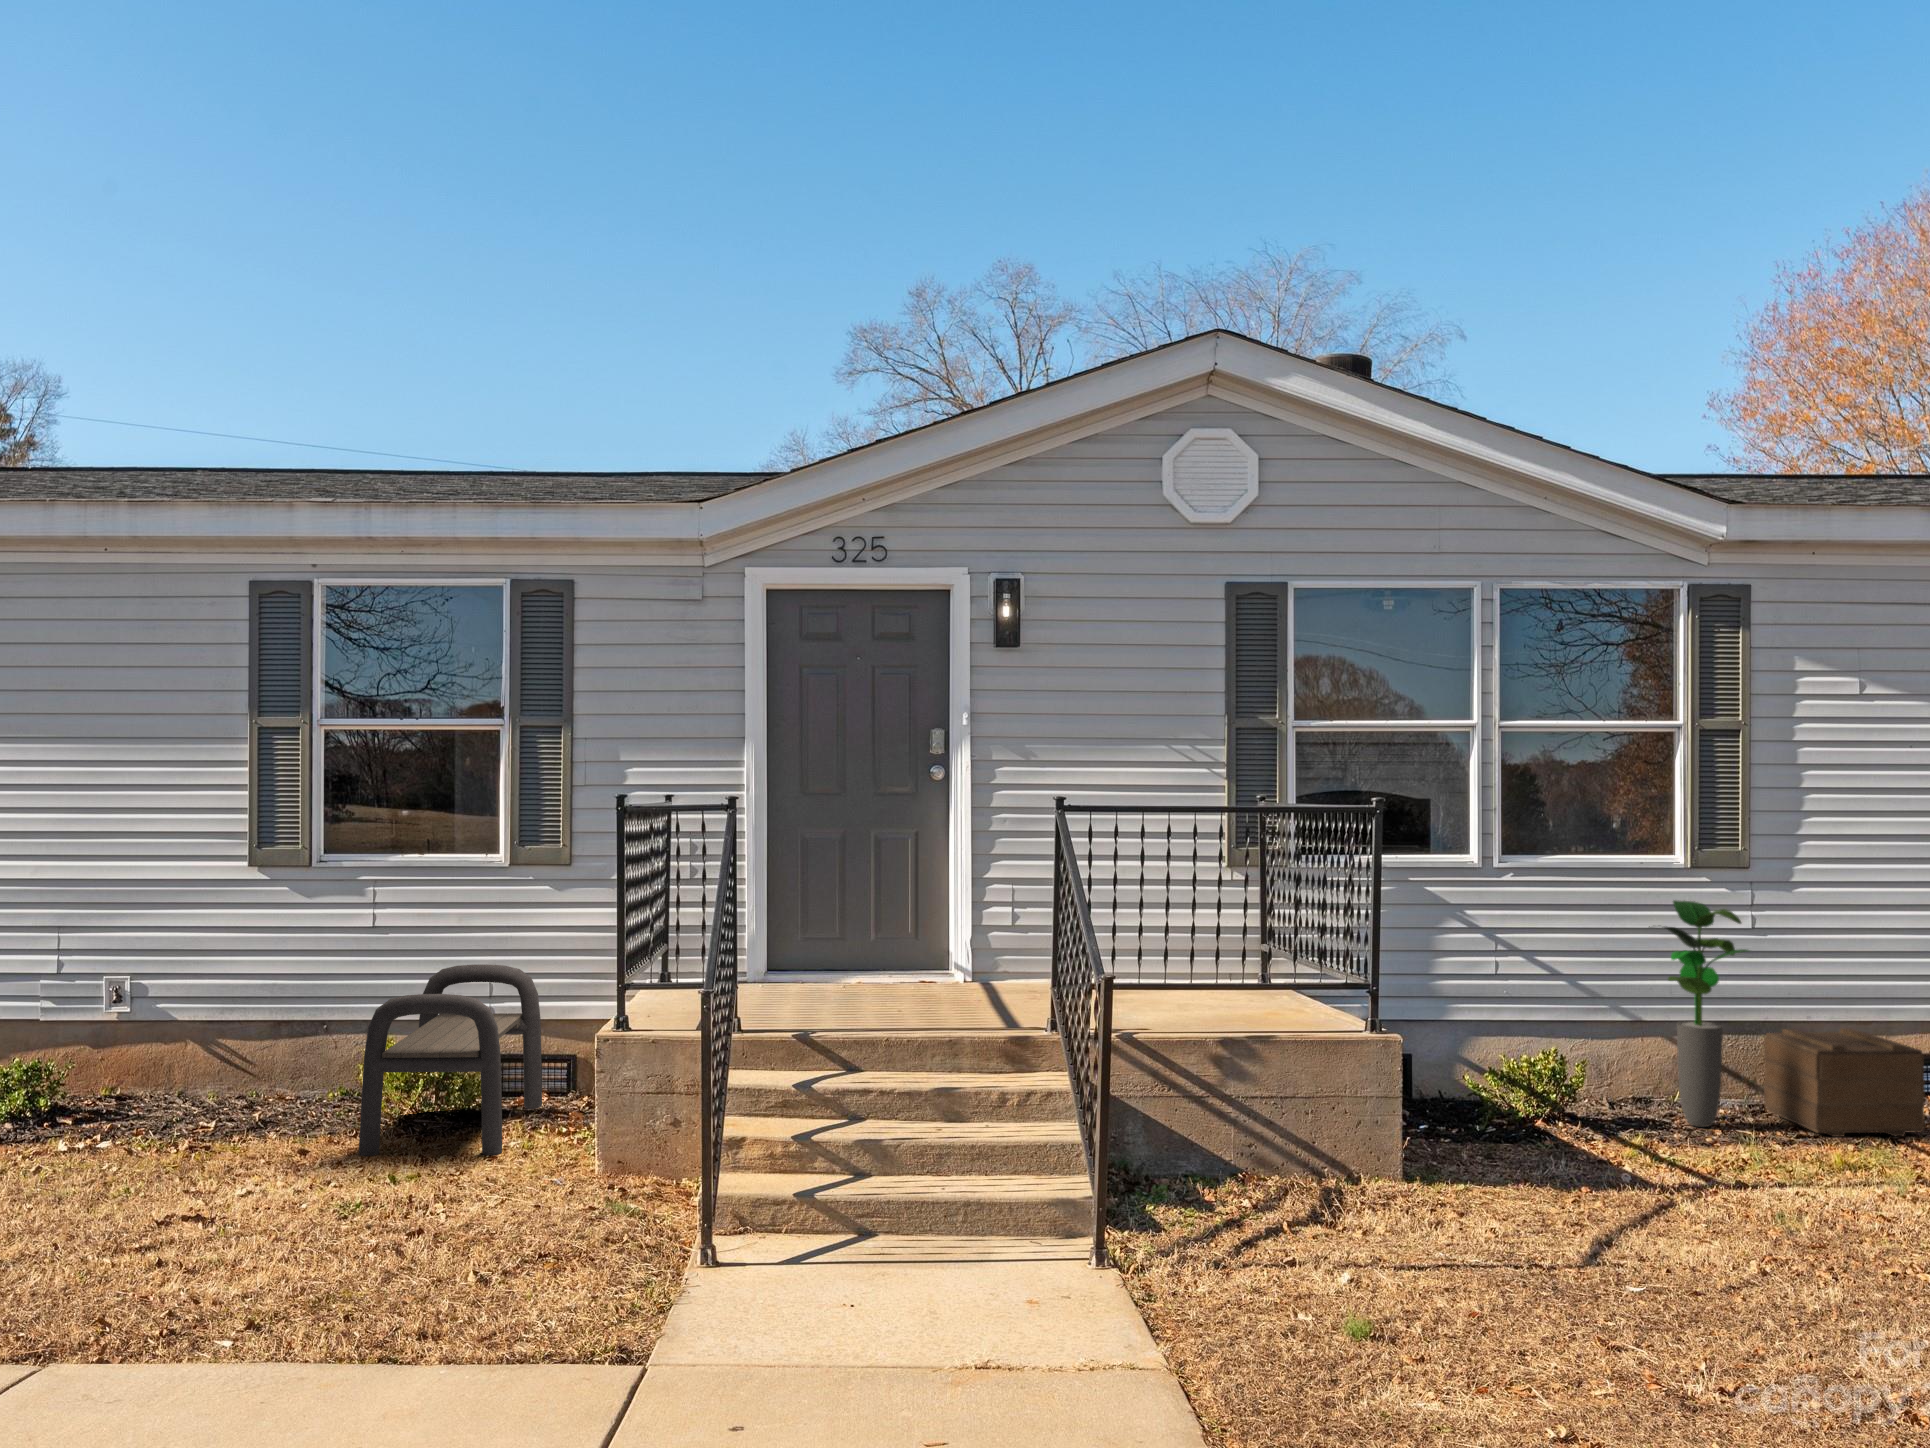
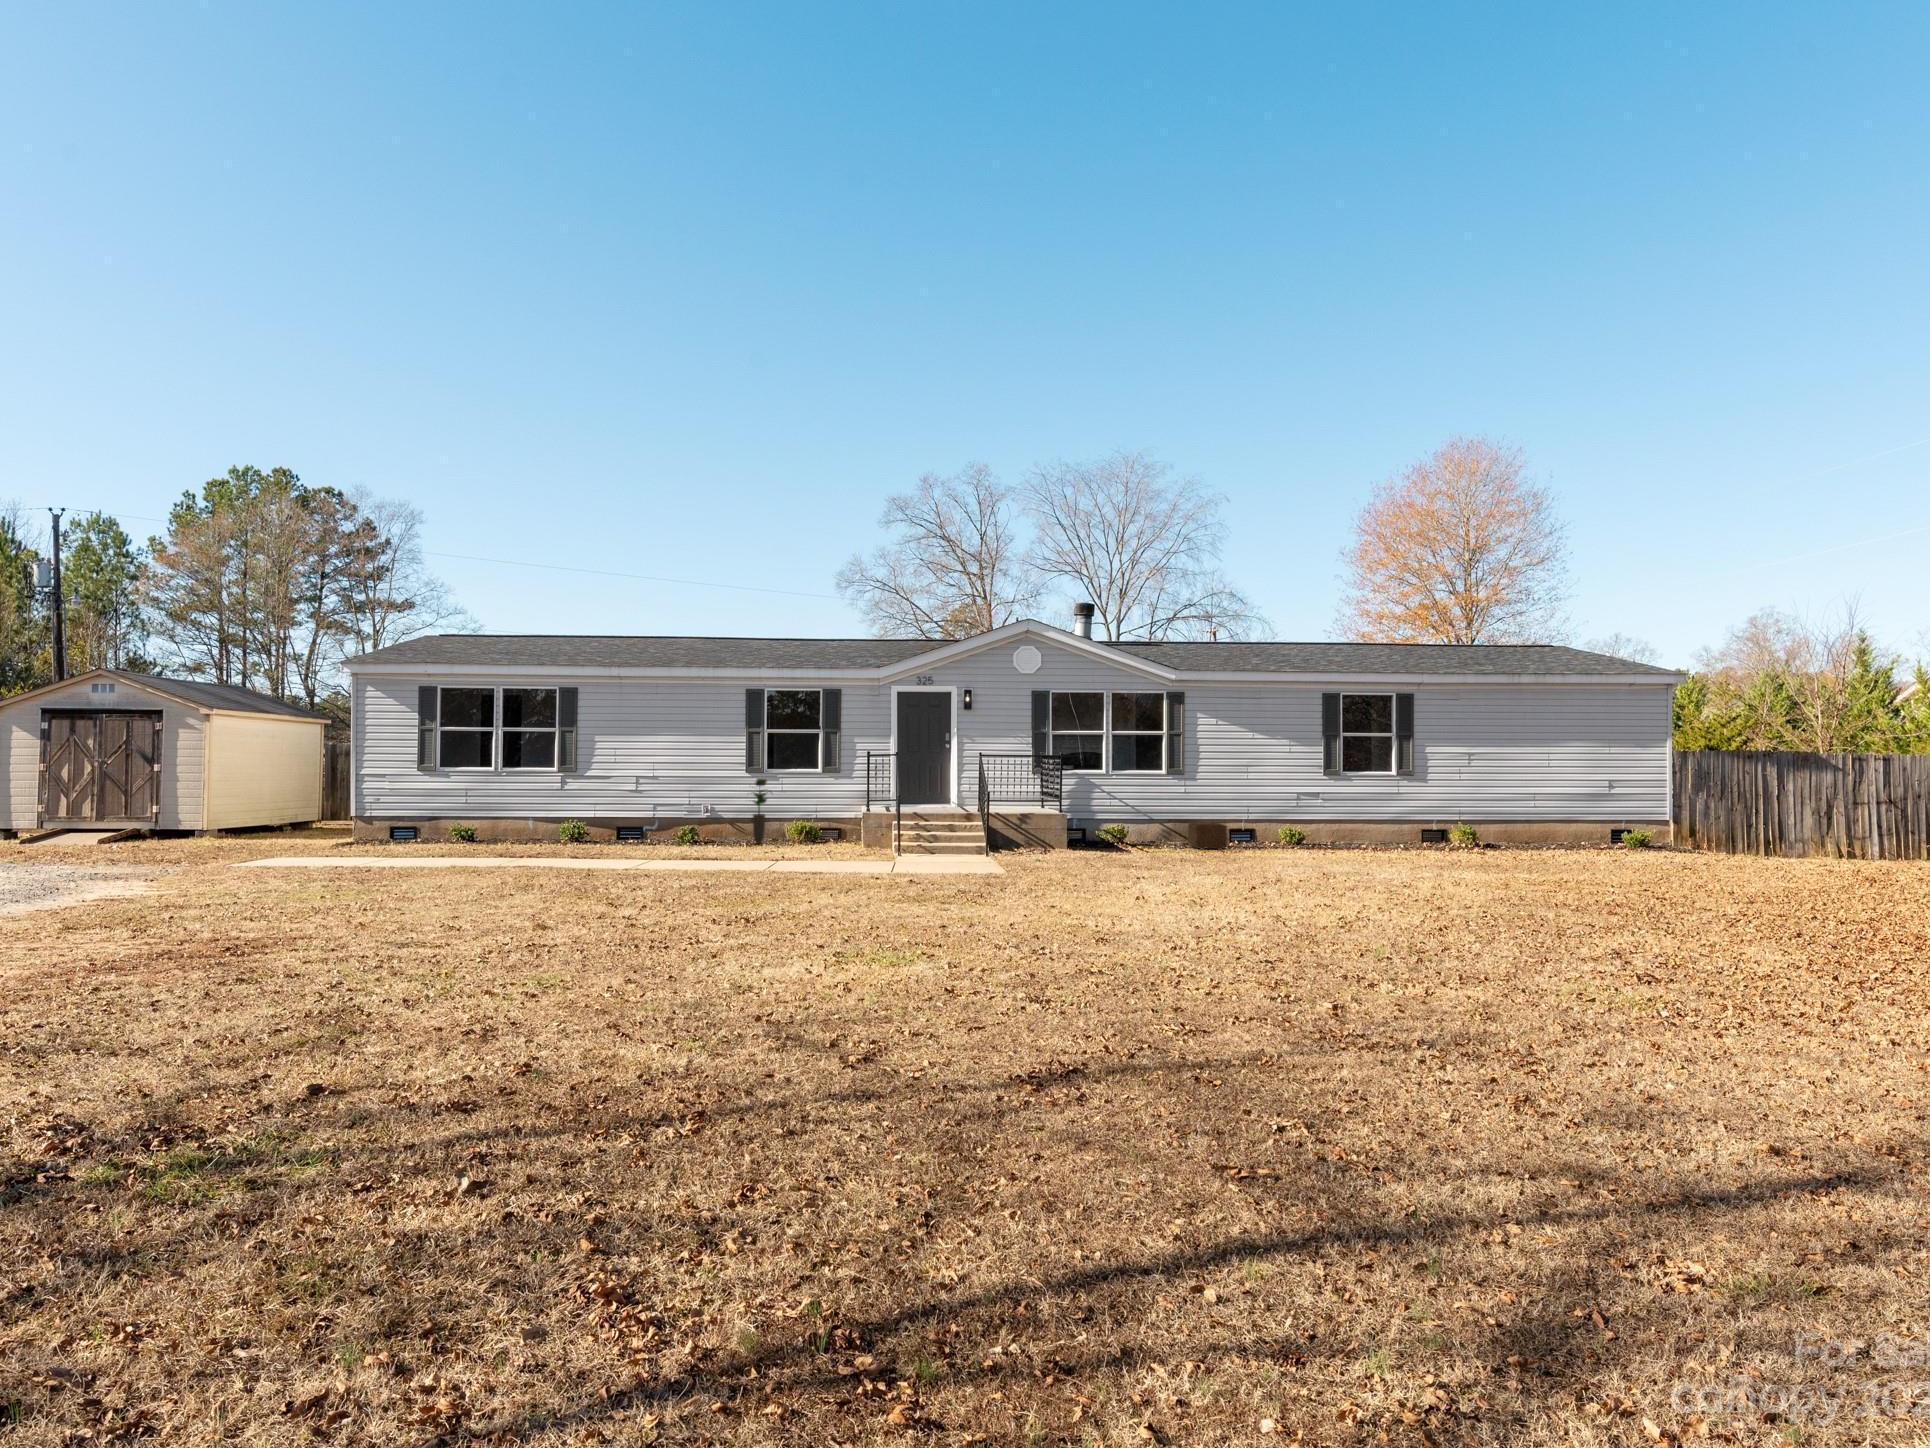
potted plant: present [1649,900,1748,1127] -> present [753,779,767,844]
bench: present [359,964,542,1156] -> none [793,801,833,850]

